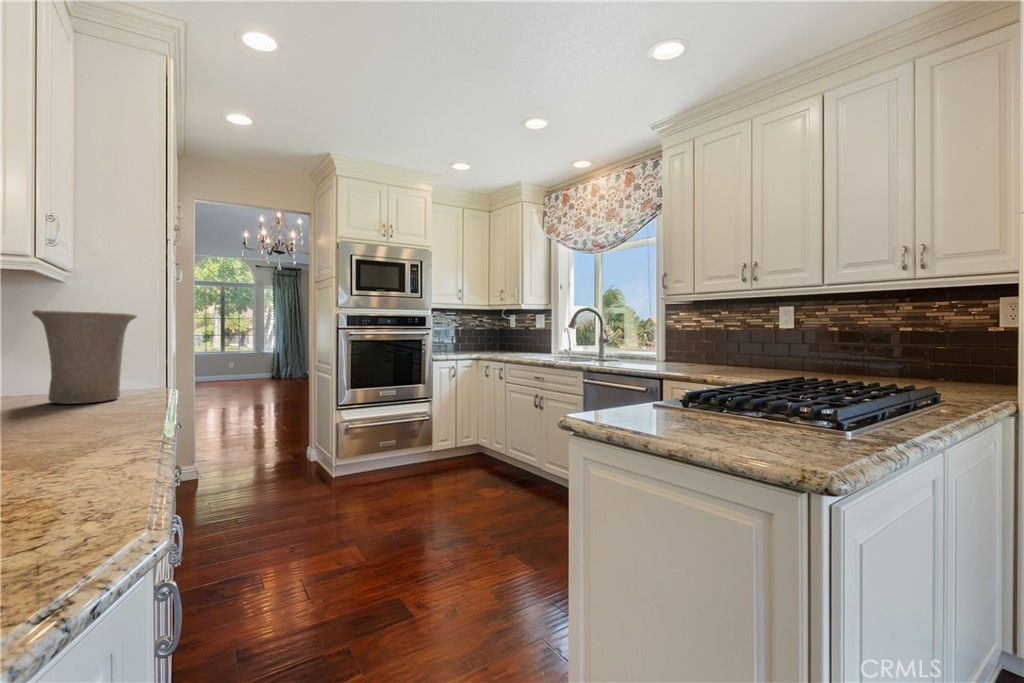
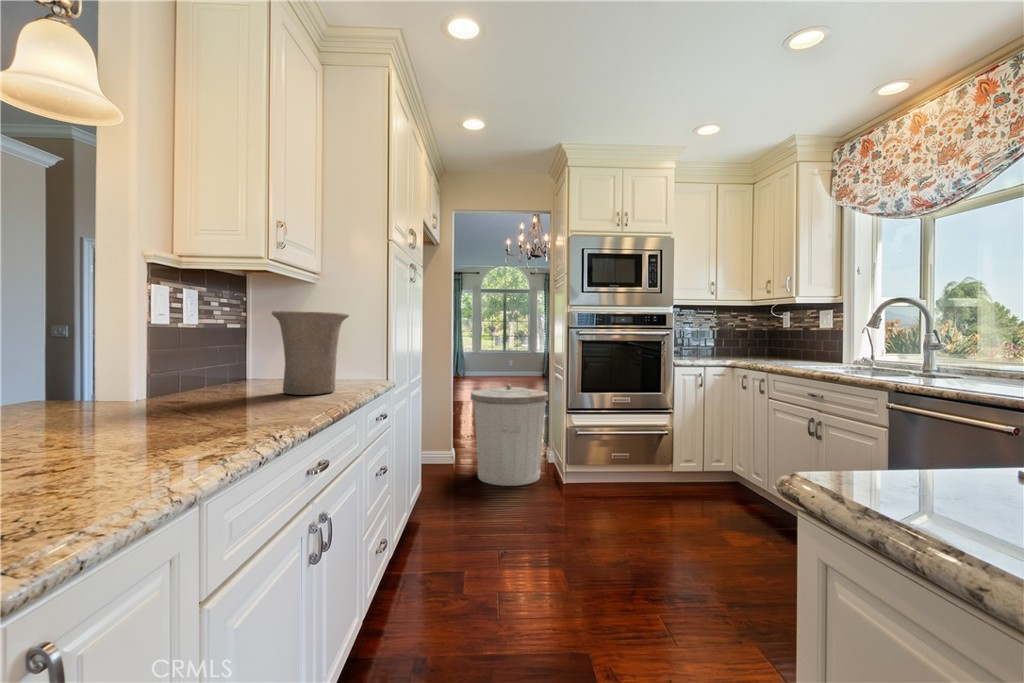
trash can: none [231,383,318,485] -> present [471,384,548,486]

